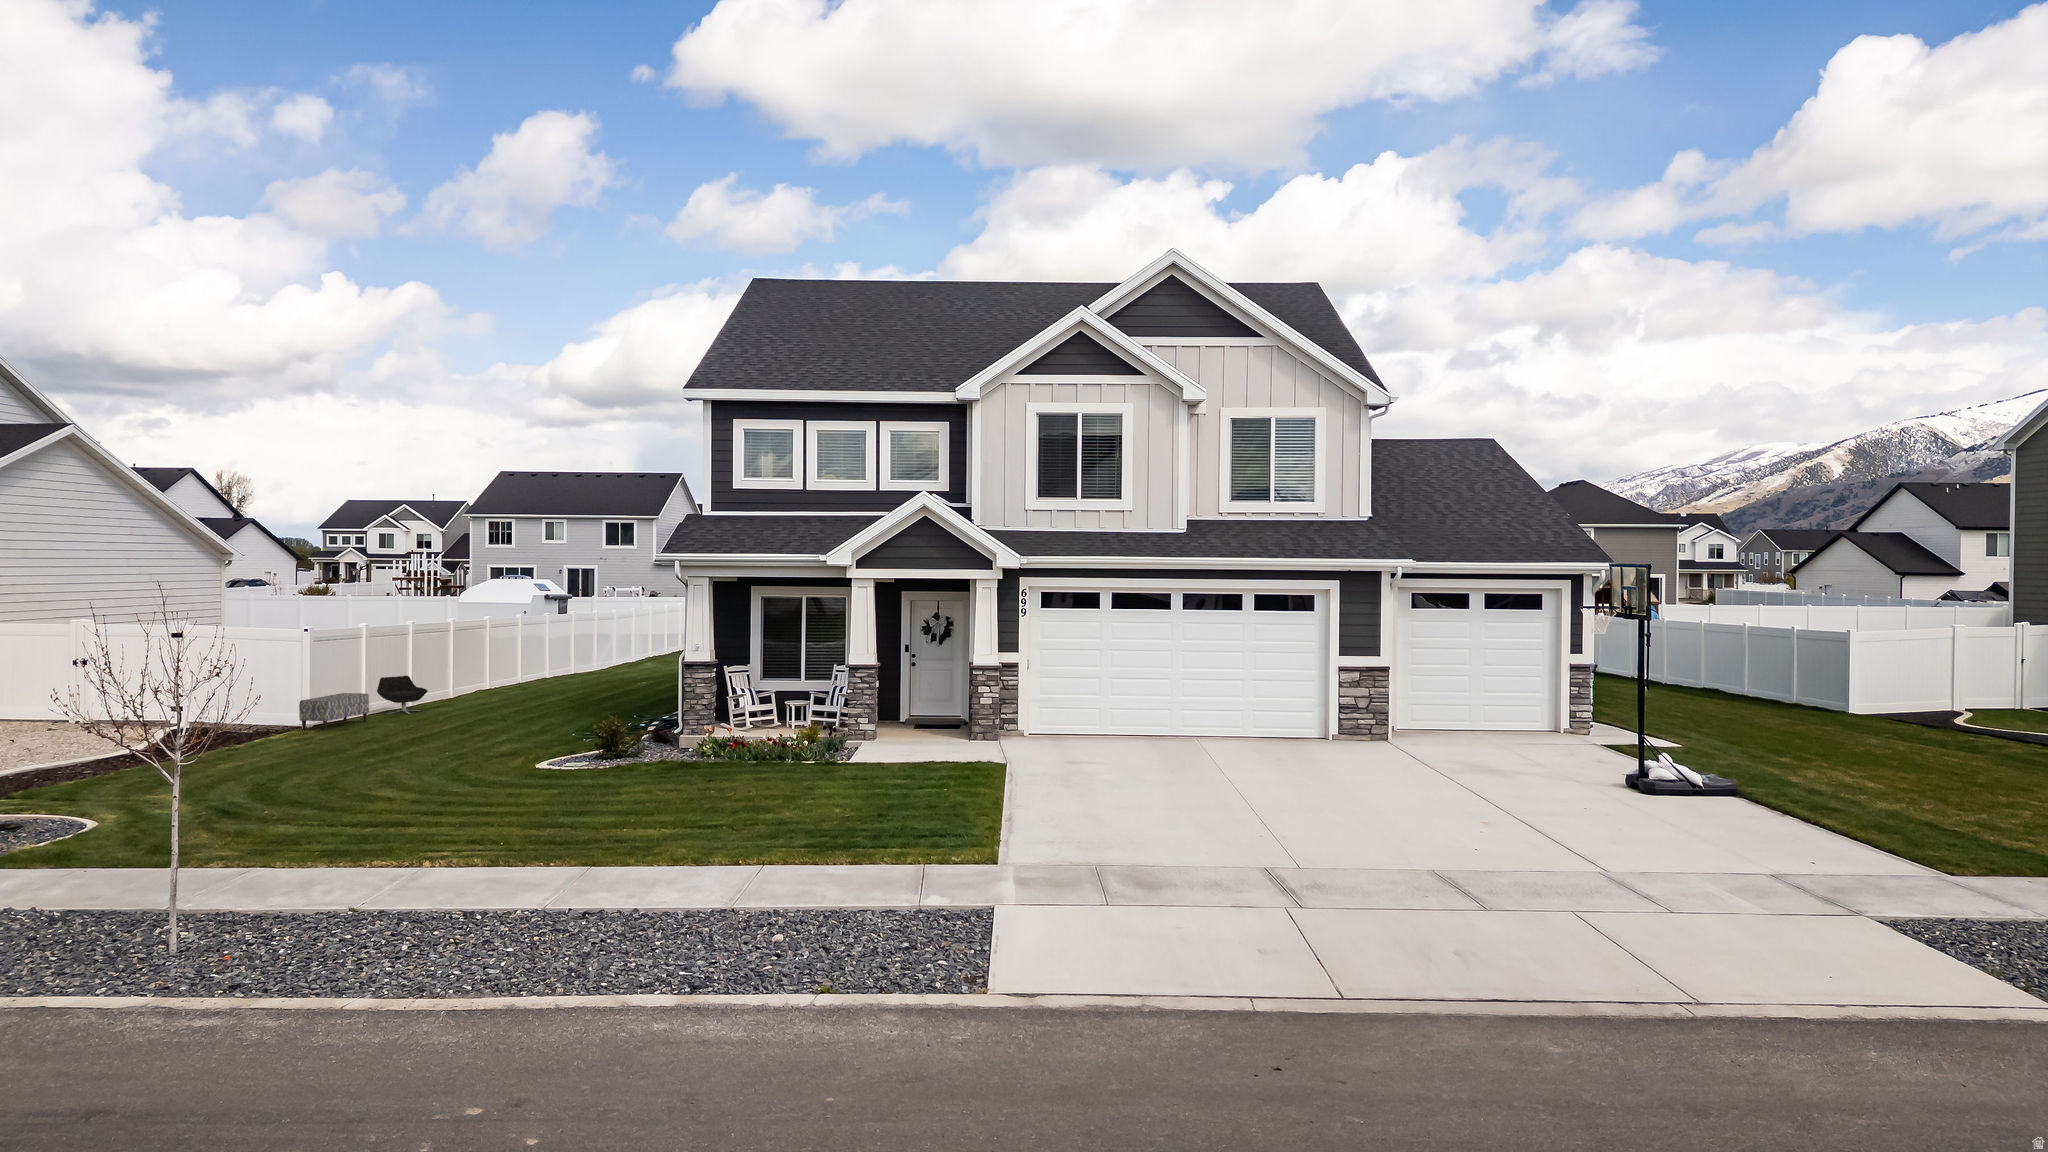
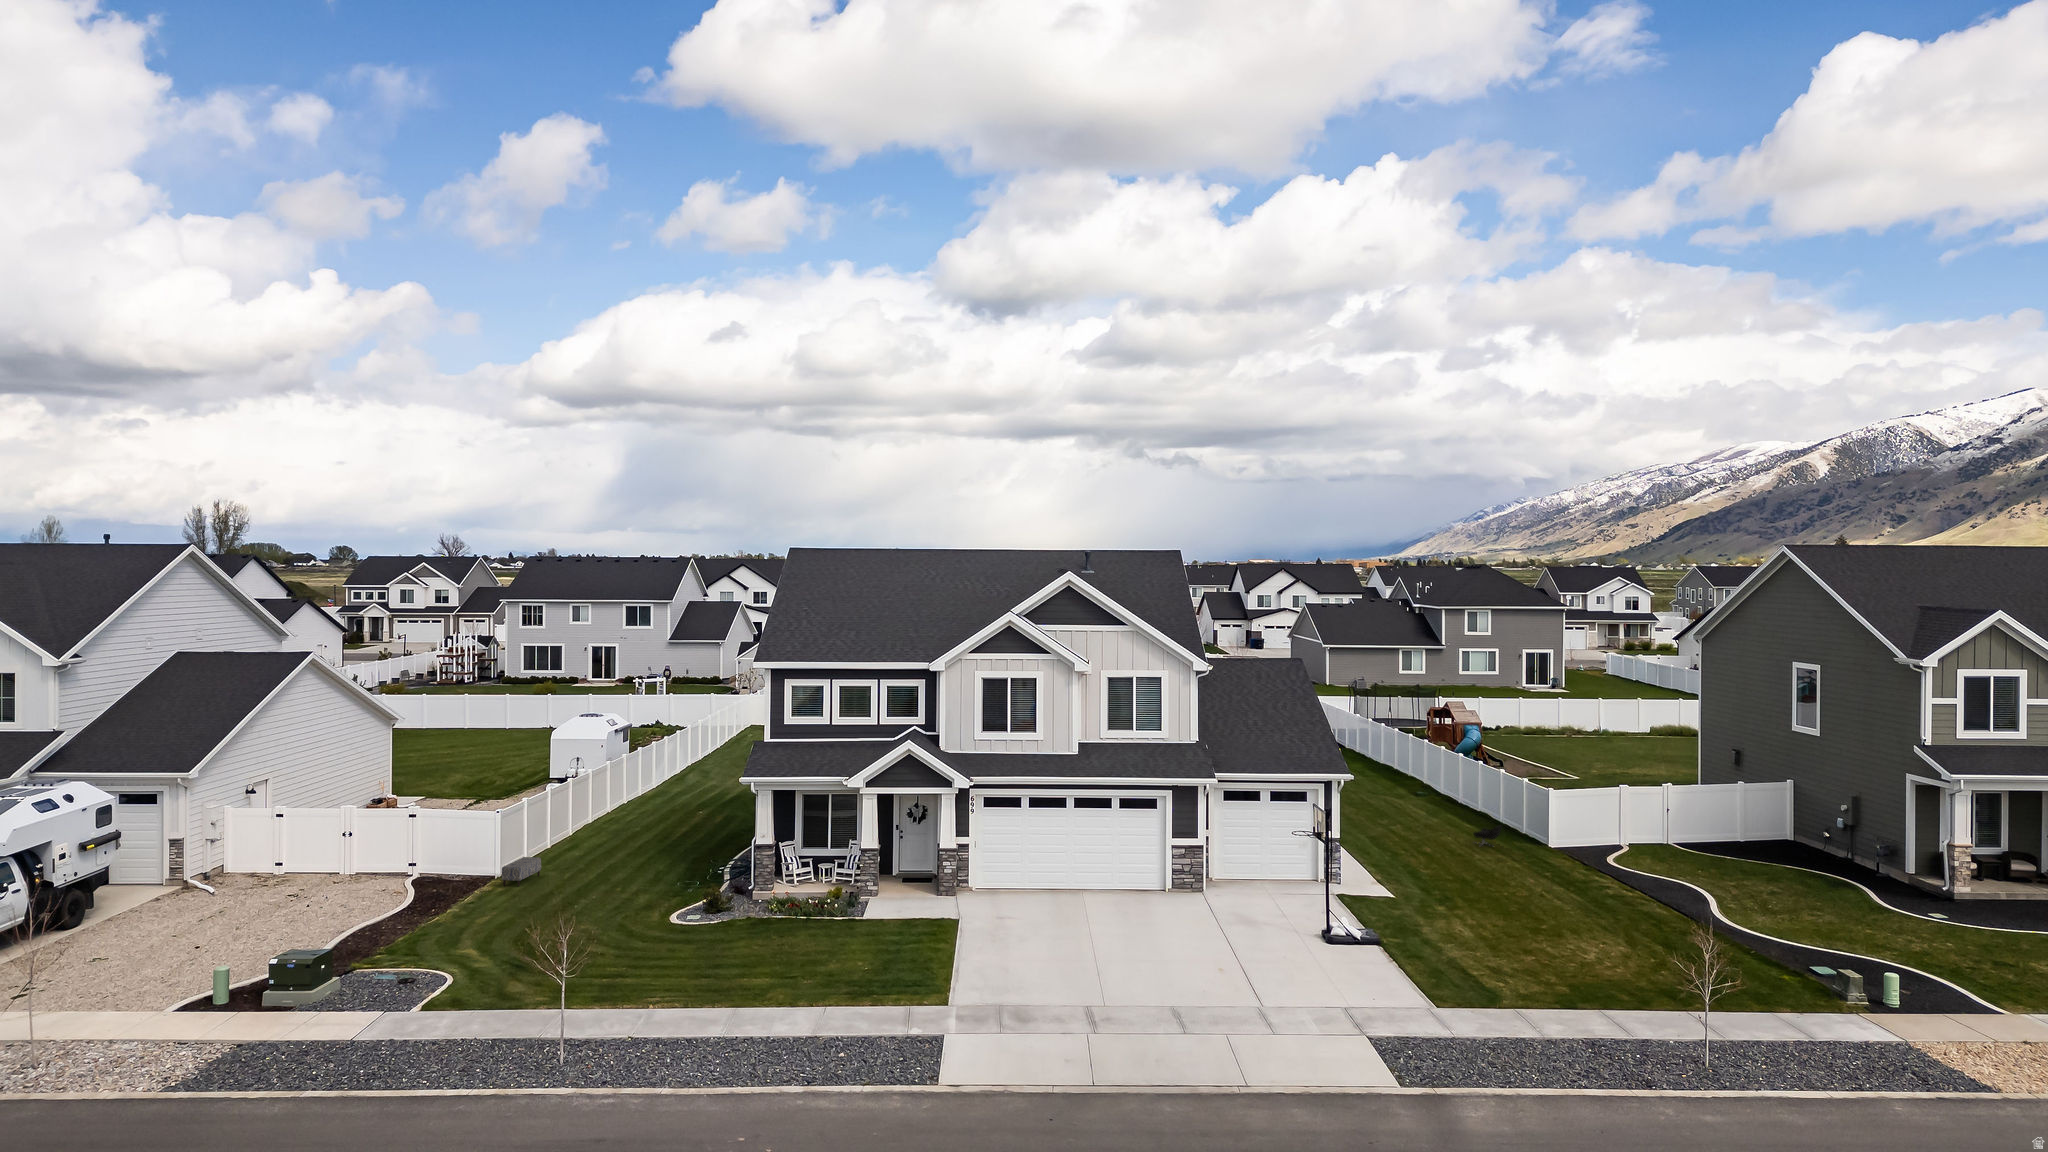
lounge chair: present [377,676,428,714] -> present [1473,825,1502,844]

